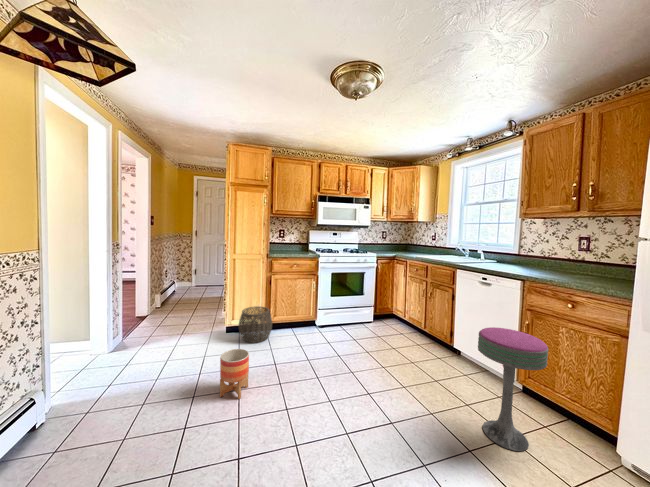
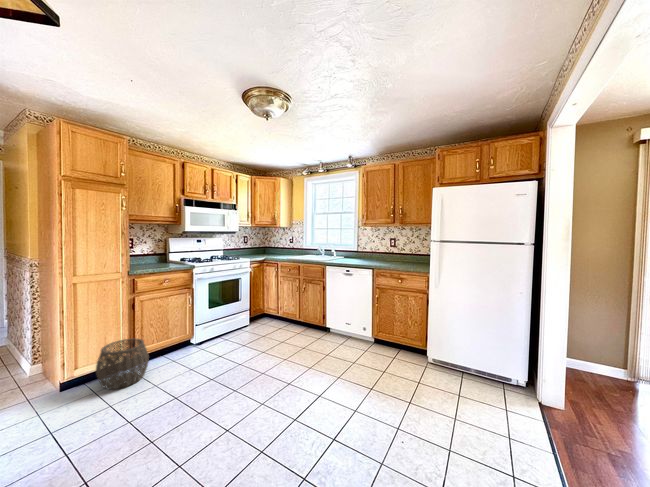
bar stool: present [478,327,548,451] -> none [364,302,401,376]
planter: present [220,349,249,399] -> none [134,388,173,455]

